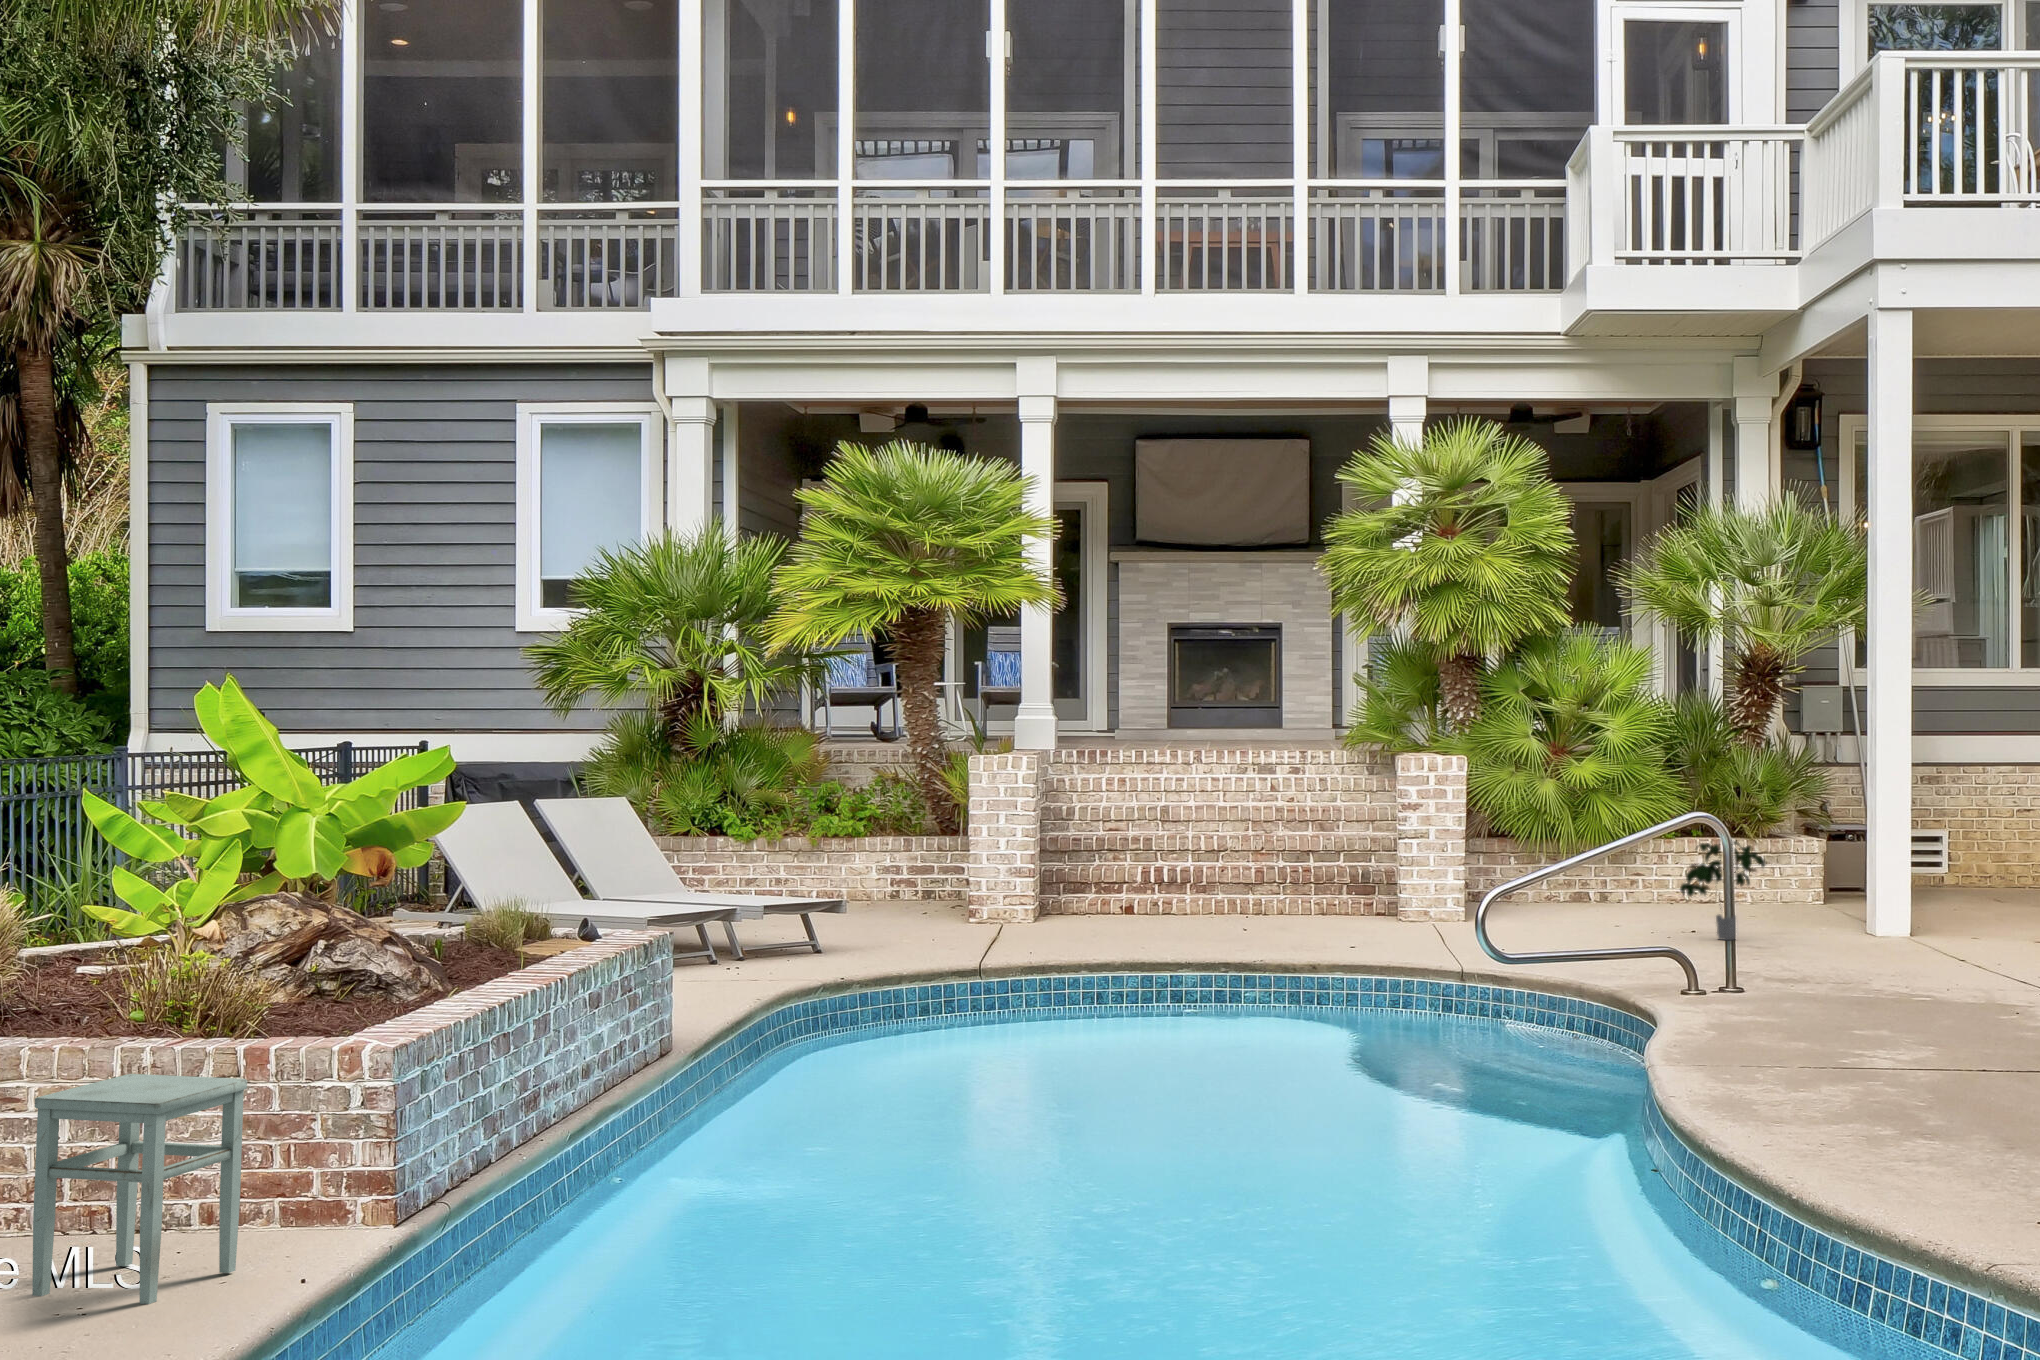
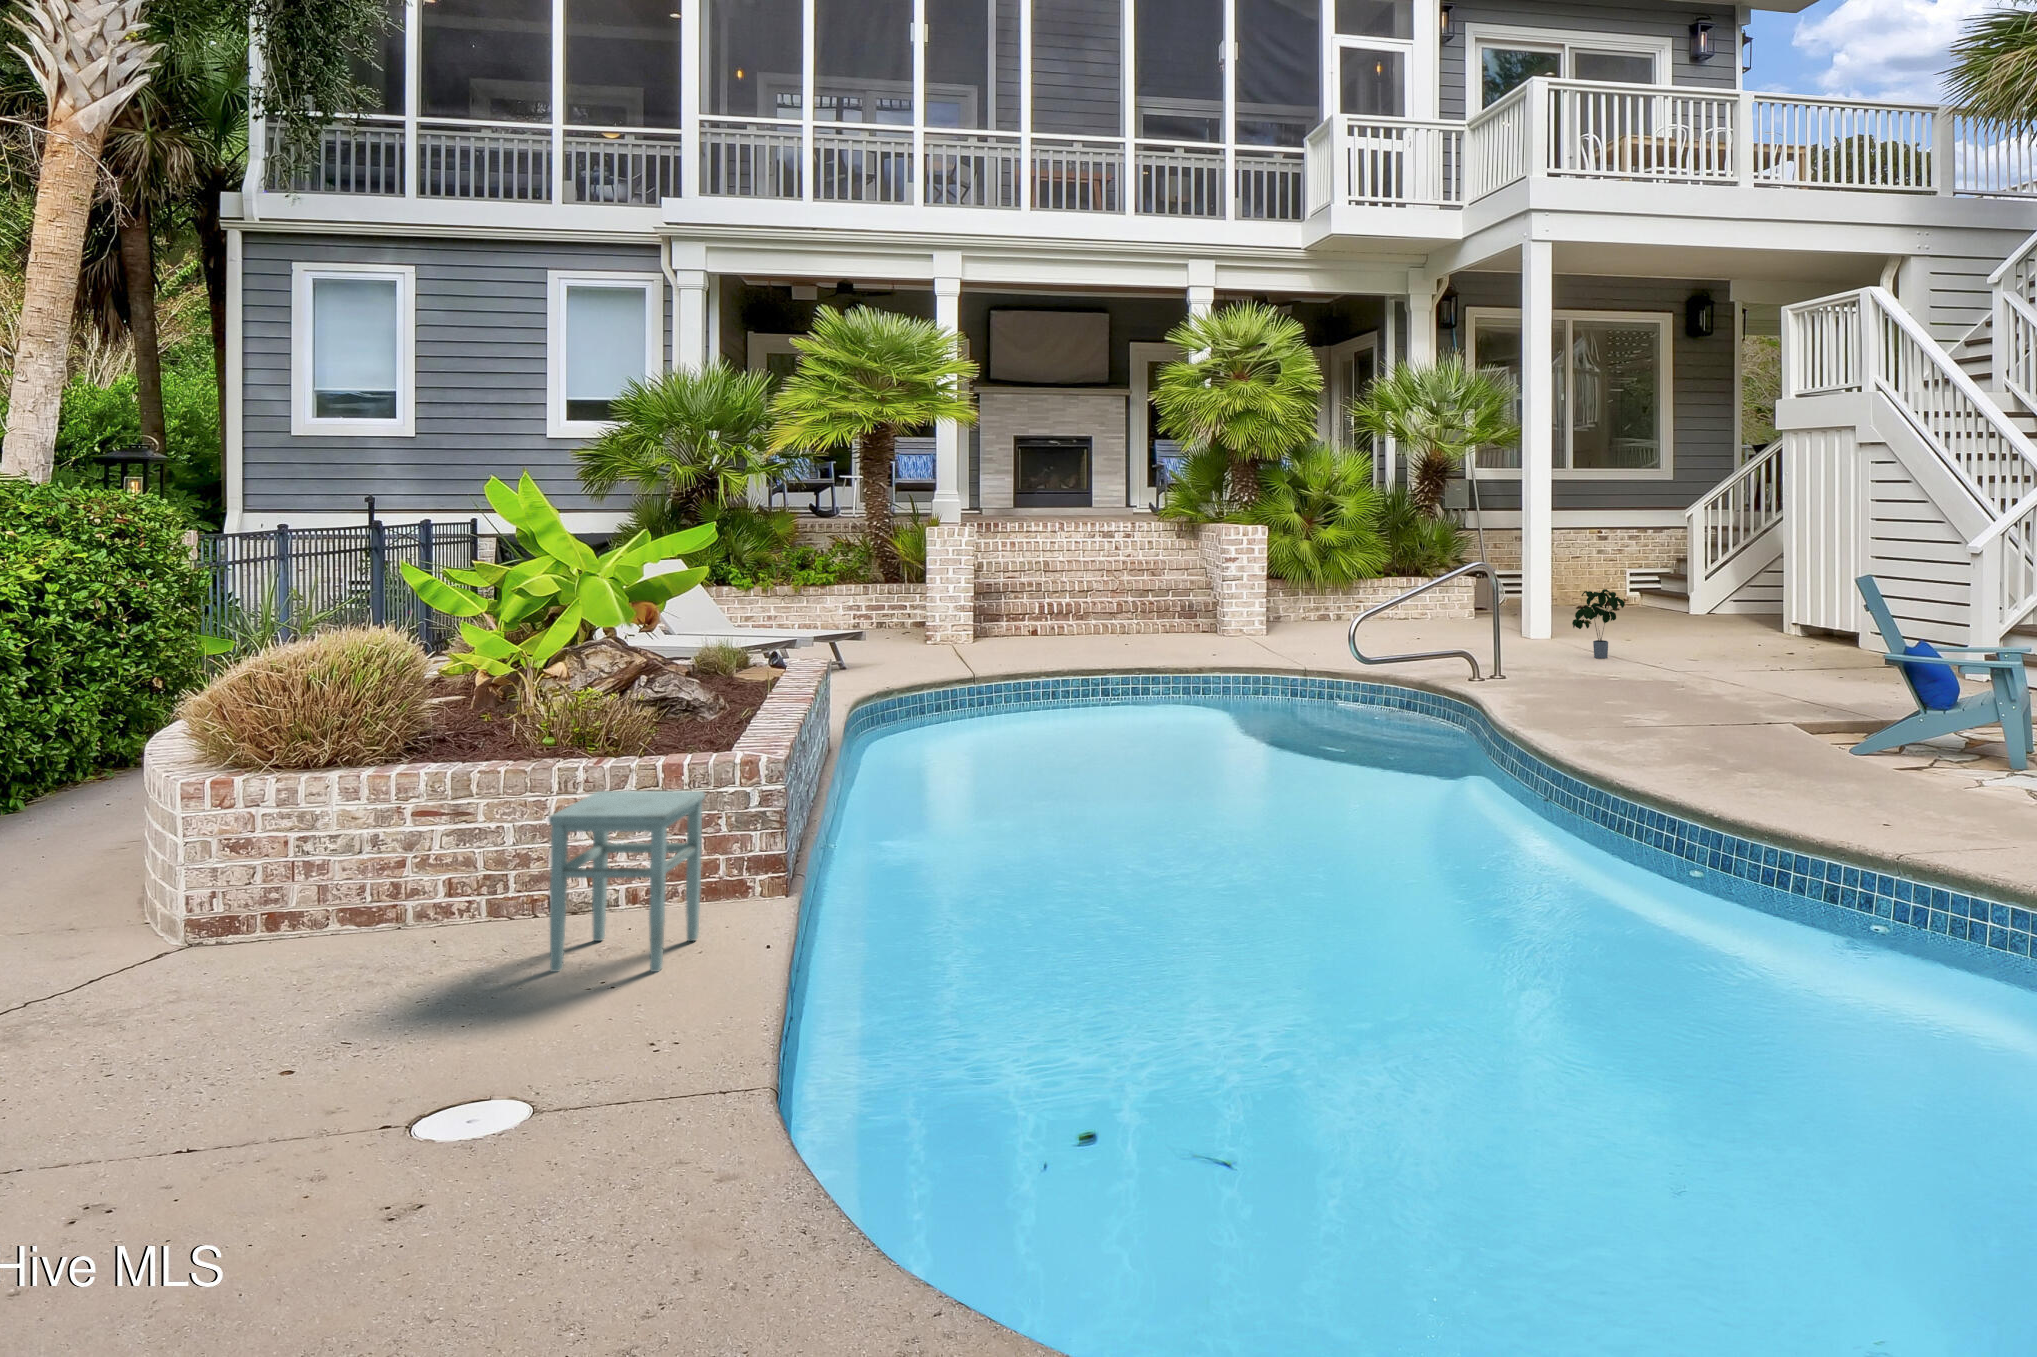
potted plant: present [1680,841,1765,940] -> present [1572,589,1625,658]

